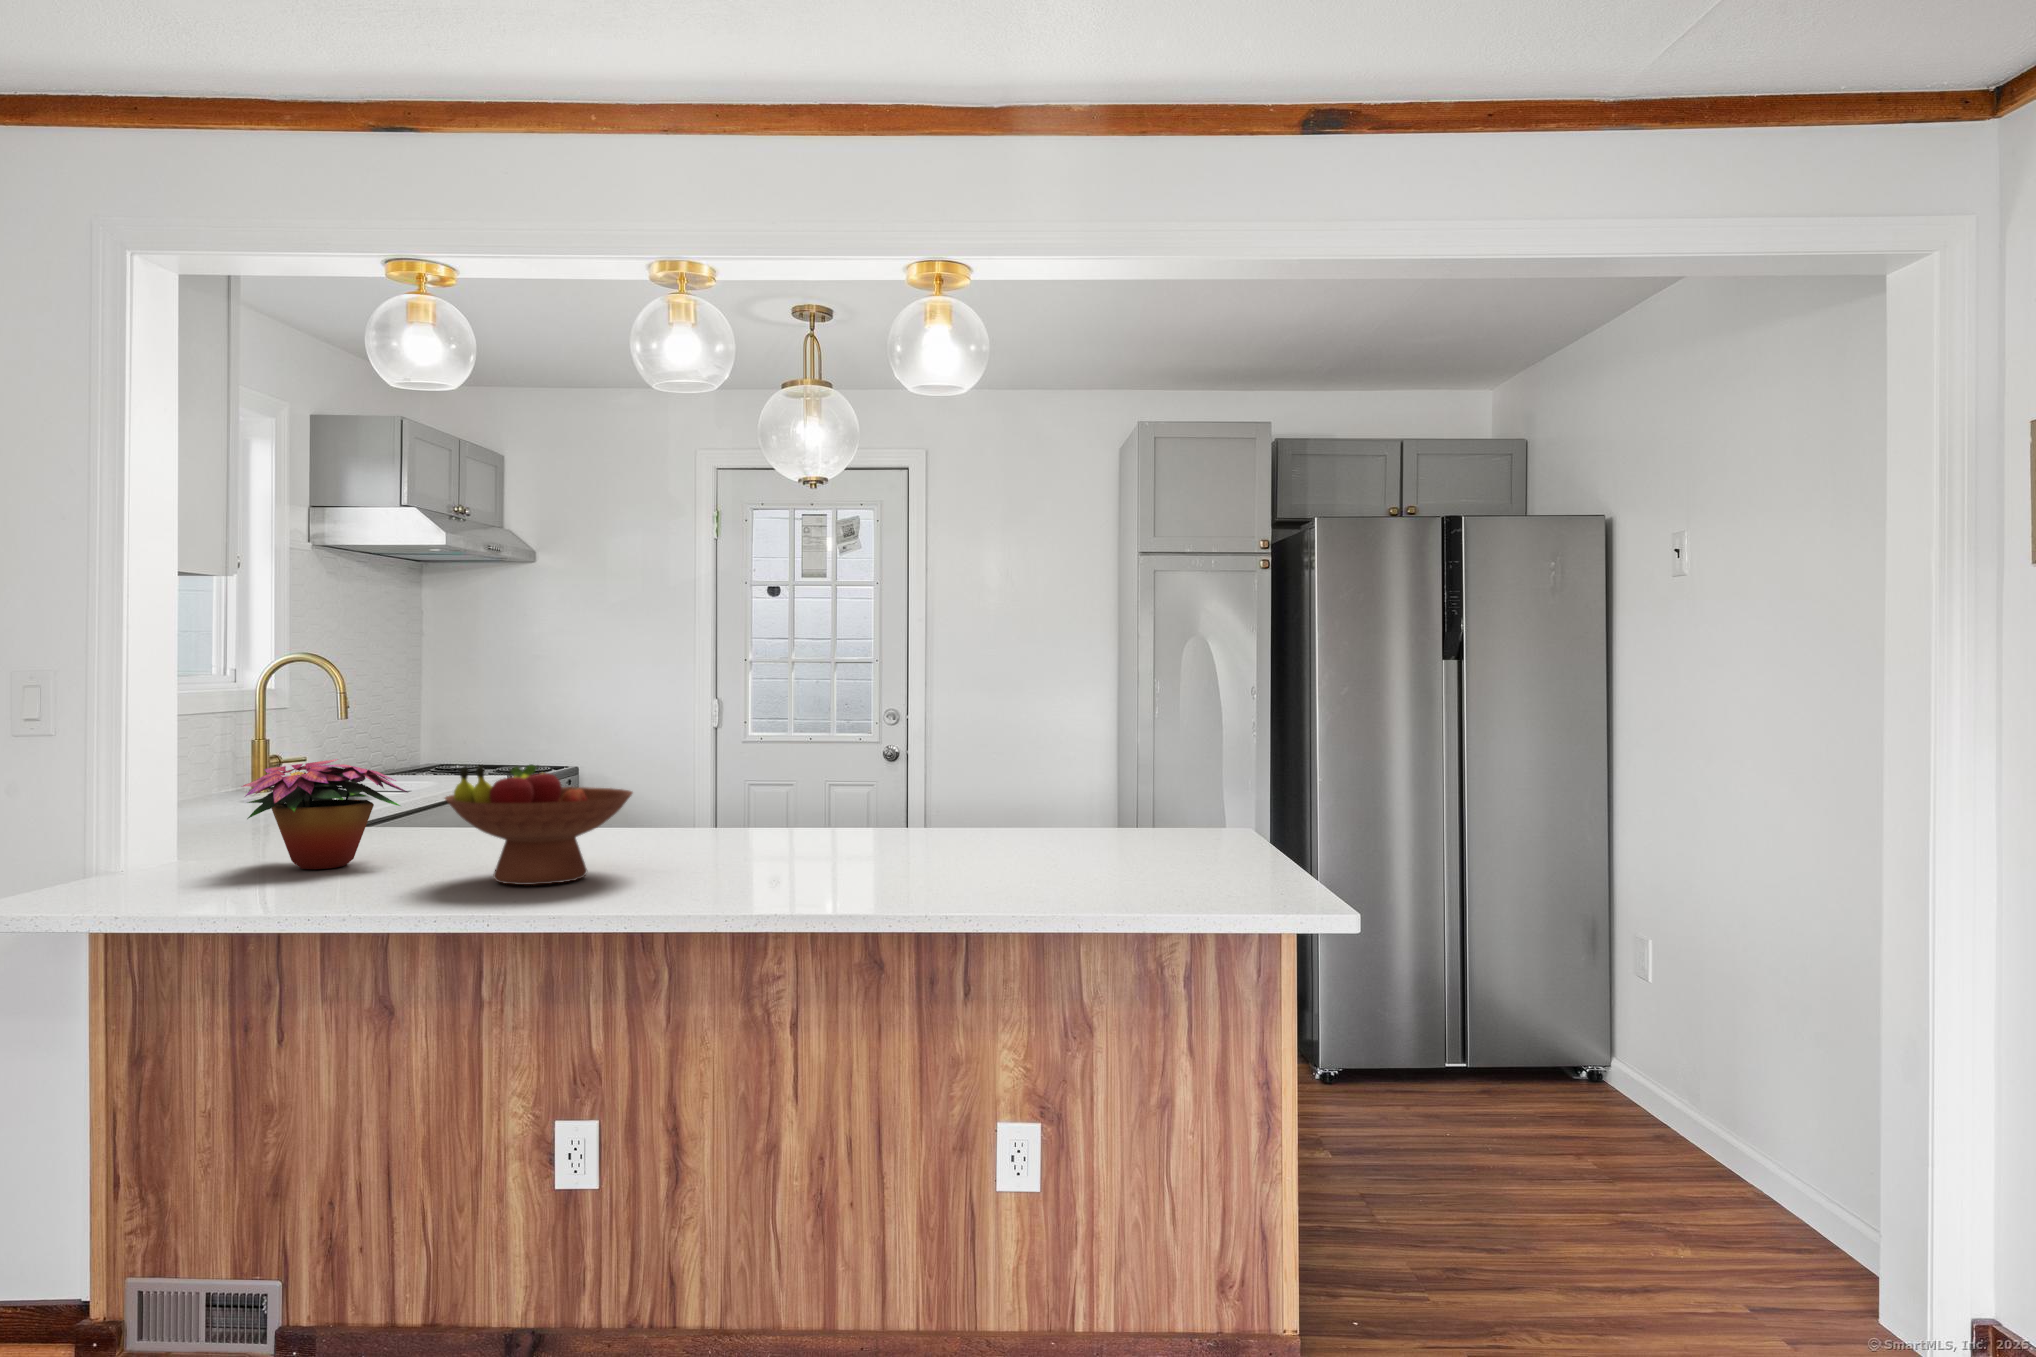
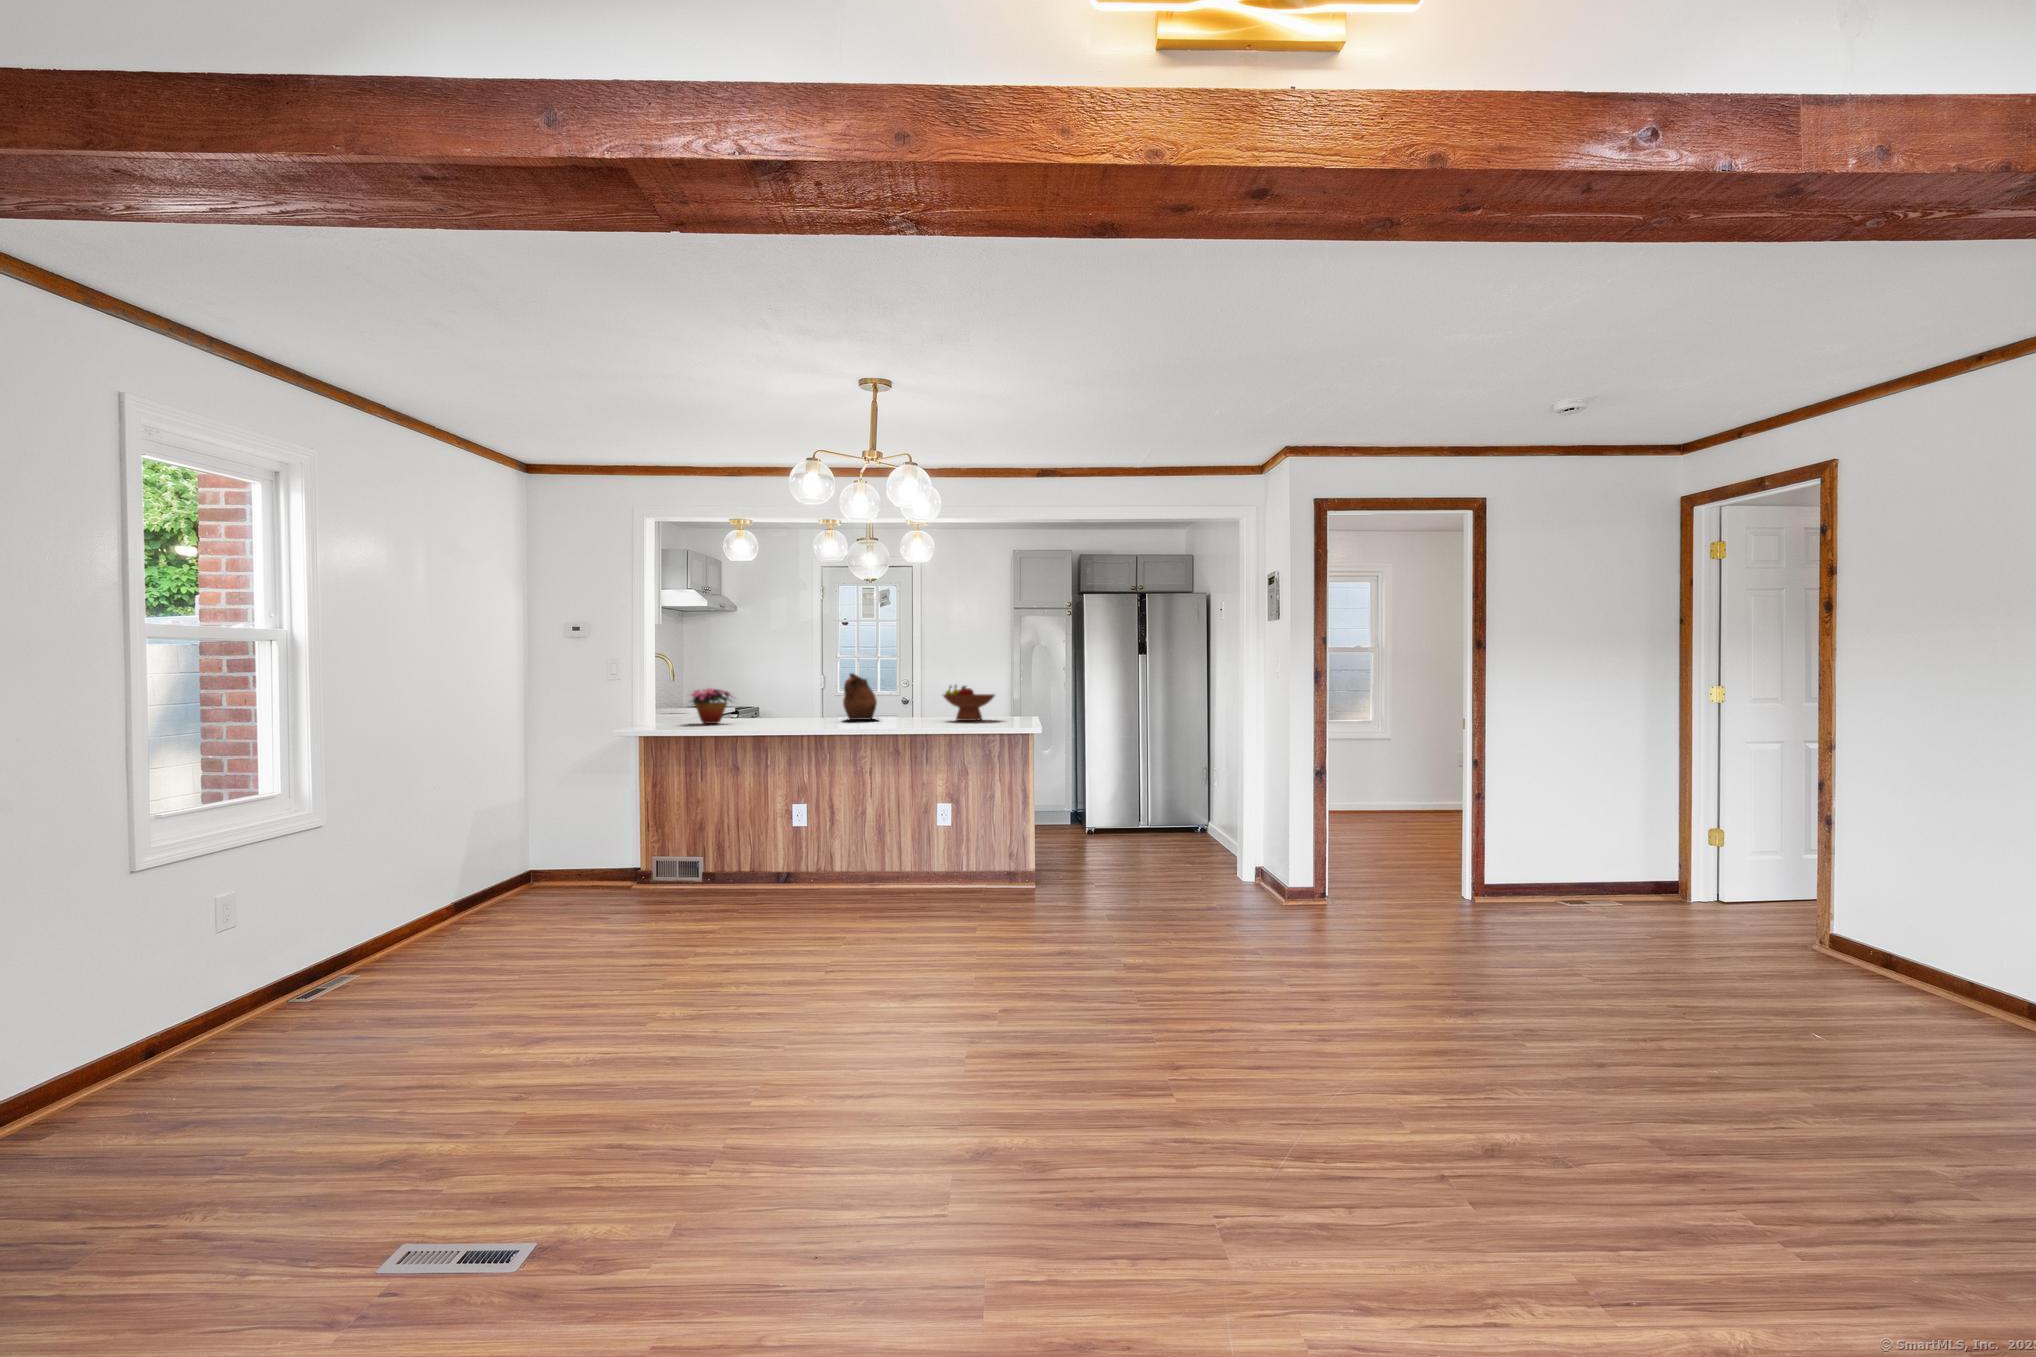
ceramic pitcher: none [710,716,829,855] -> present [843,673,877,720]
fruit bowl: present [445,764,632,885] -> present [943,686,995,721]

